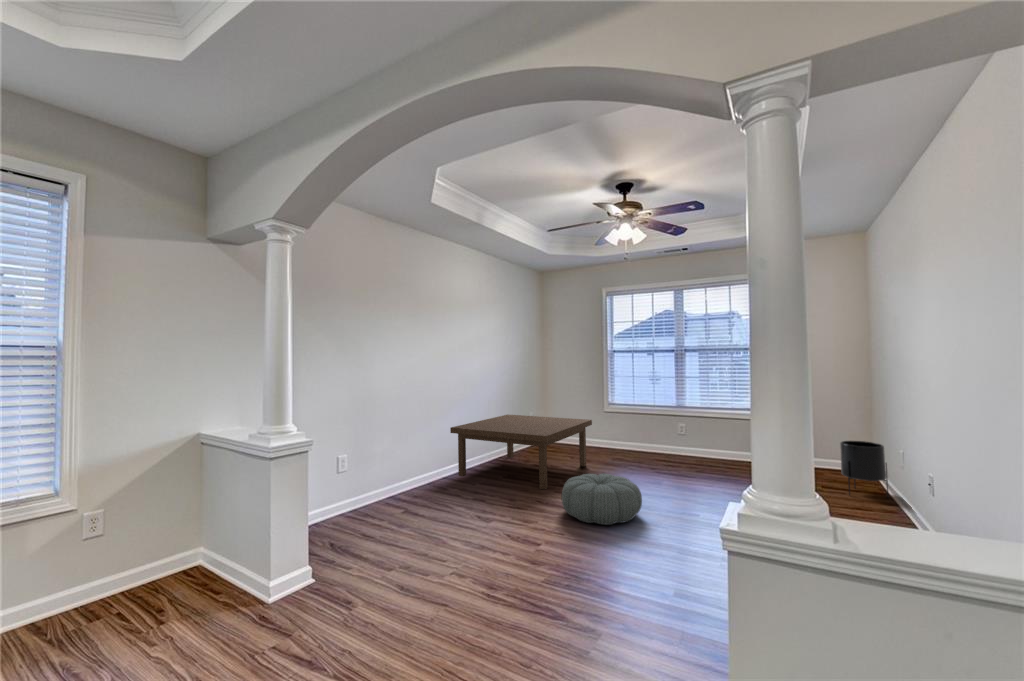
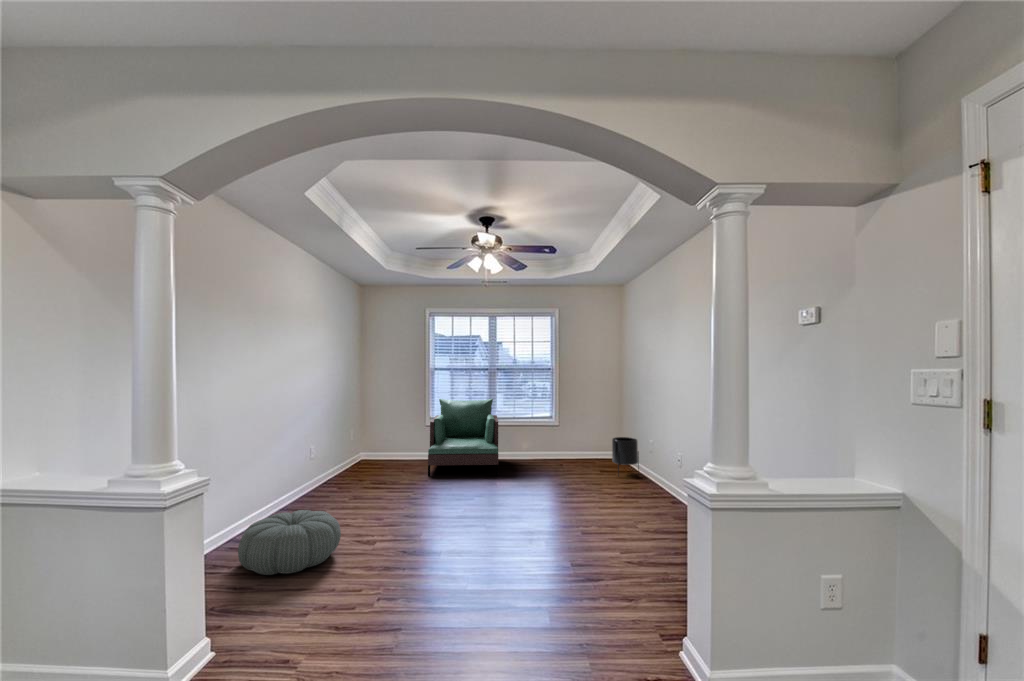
armchair: none [596,384,686,472] -> present [428,399,499,476]
coffee table: present [450,415,592,489] -> none [284,434,427,506]
pouf: present [562,474,642,525] -> present [238,510,341,575]

